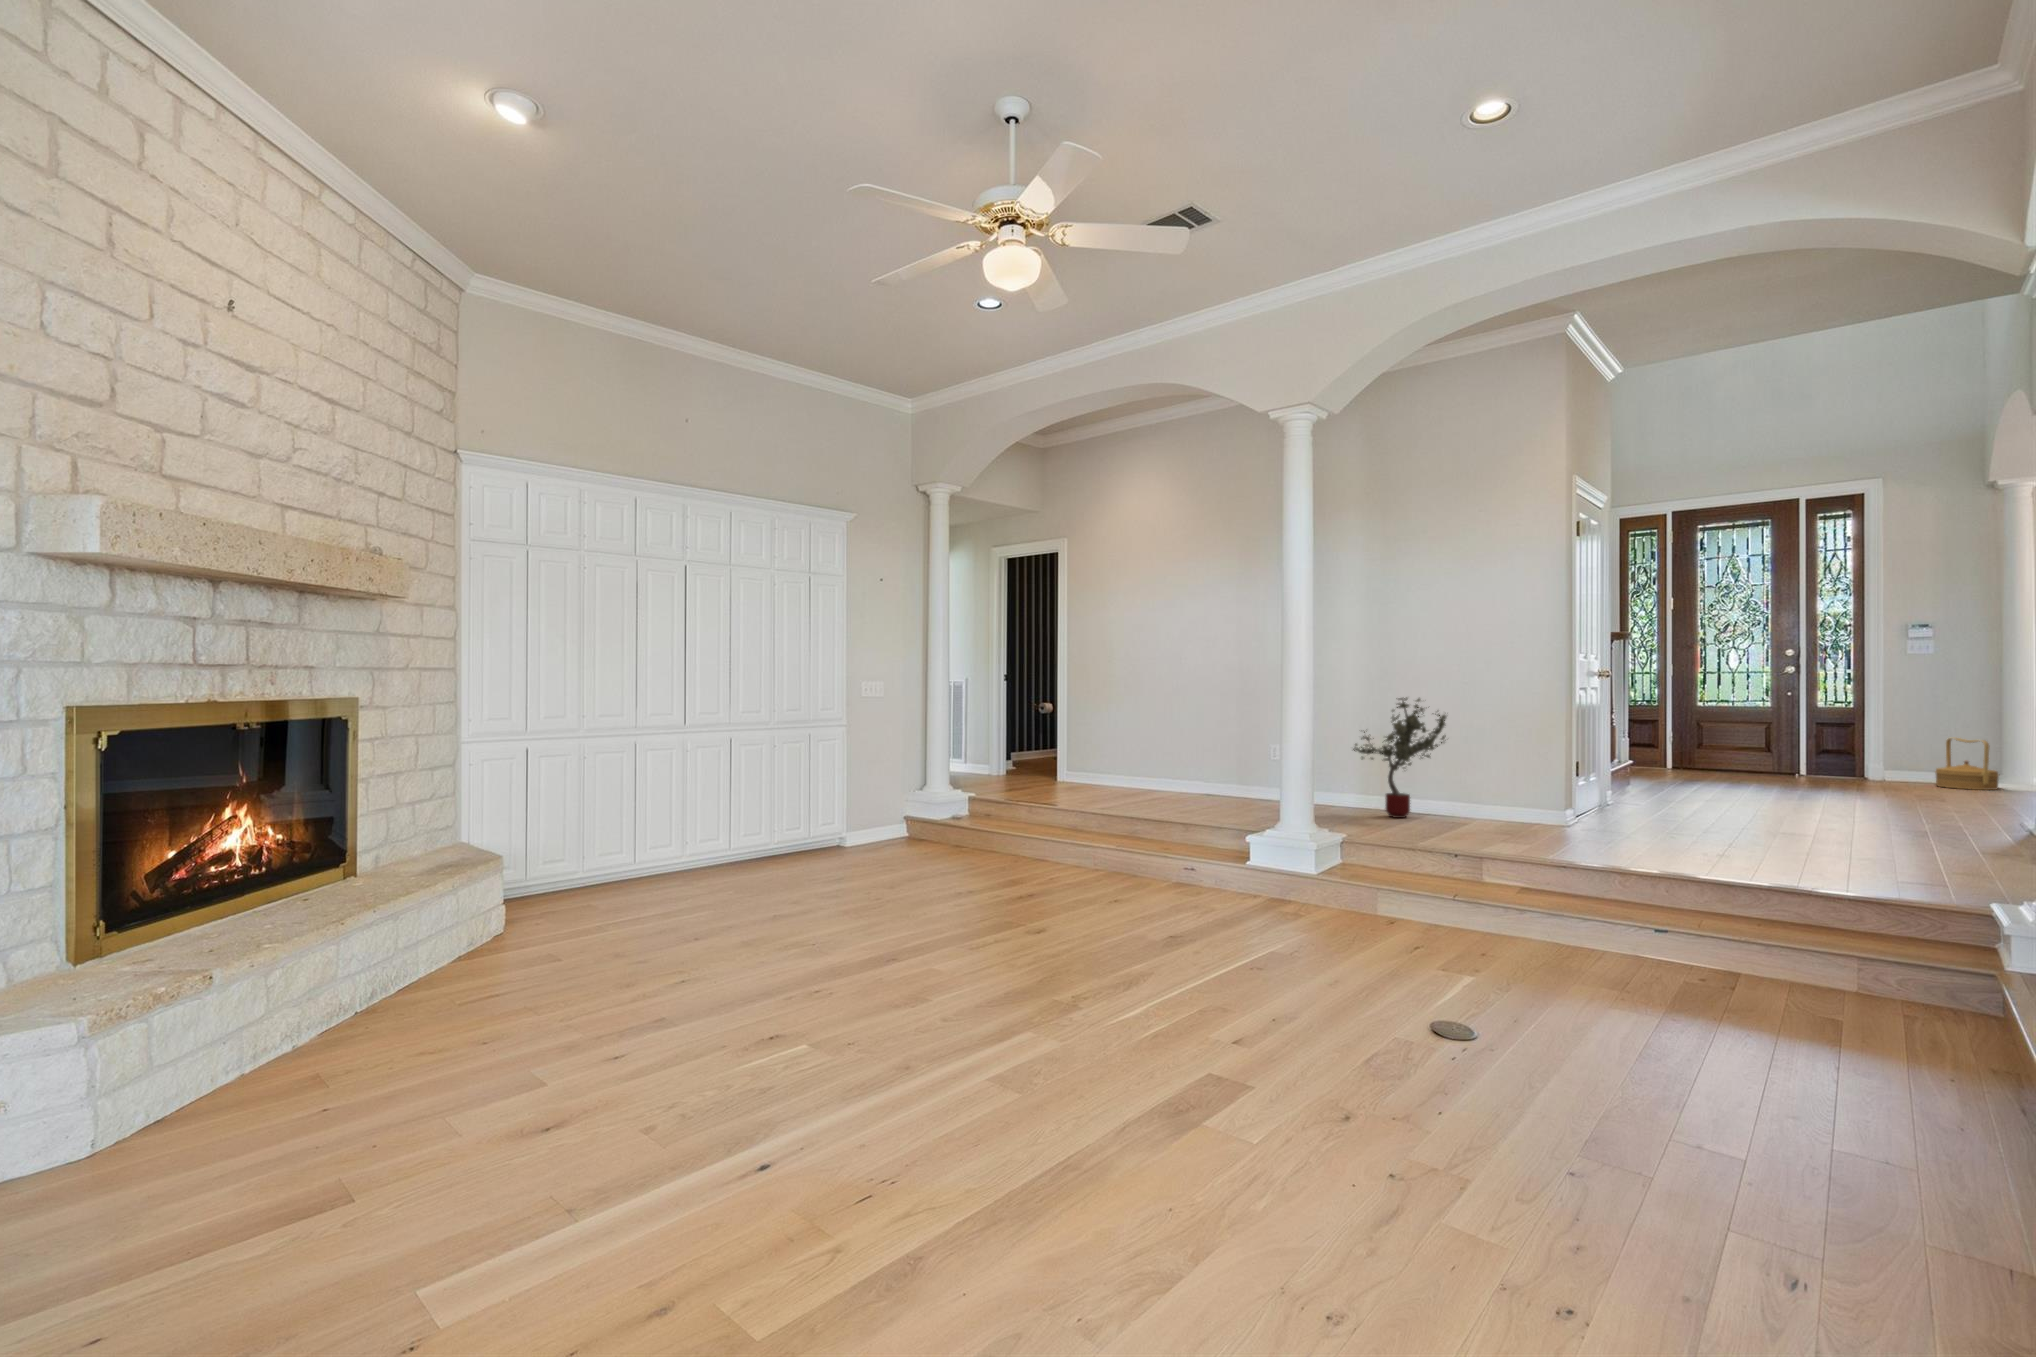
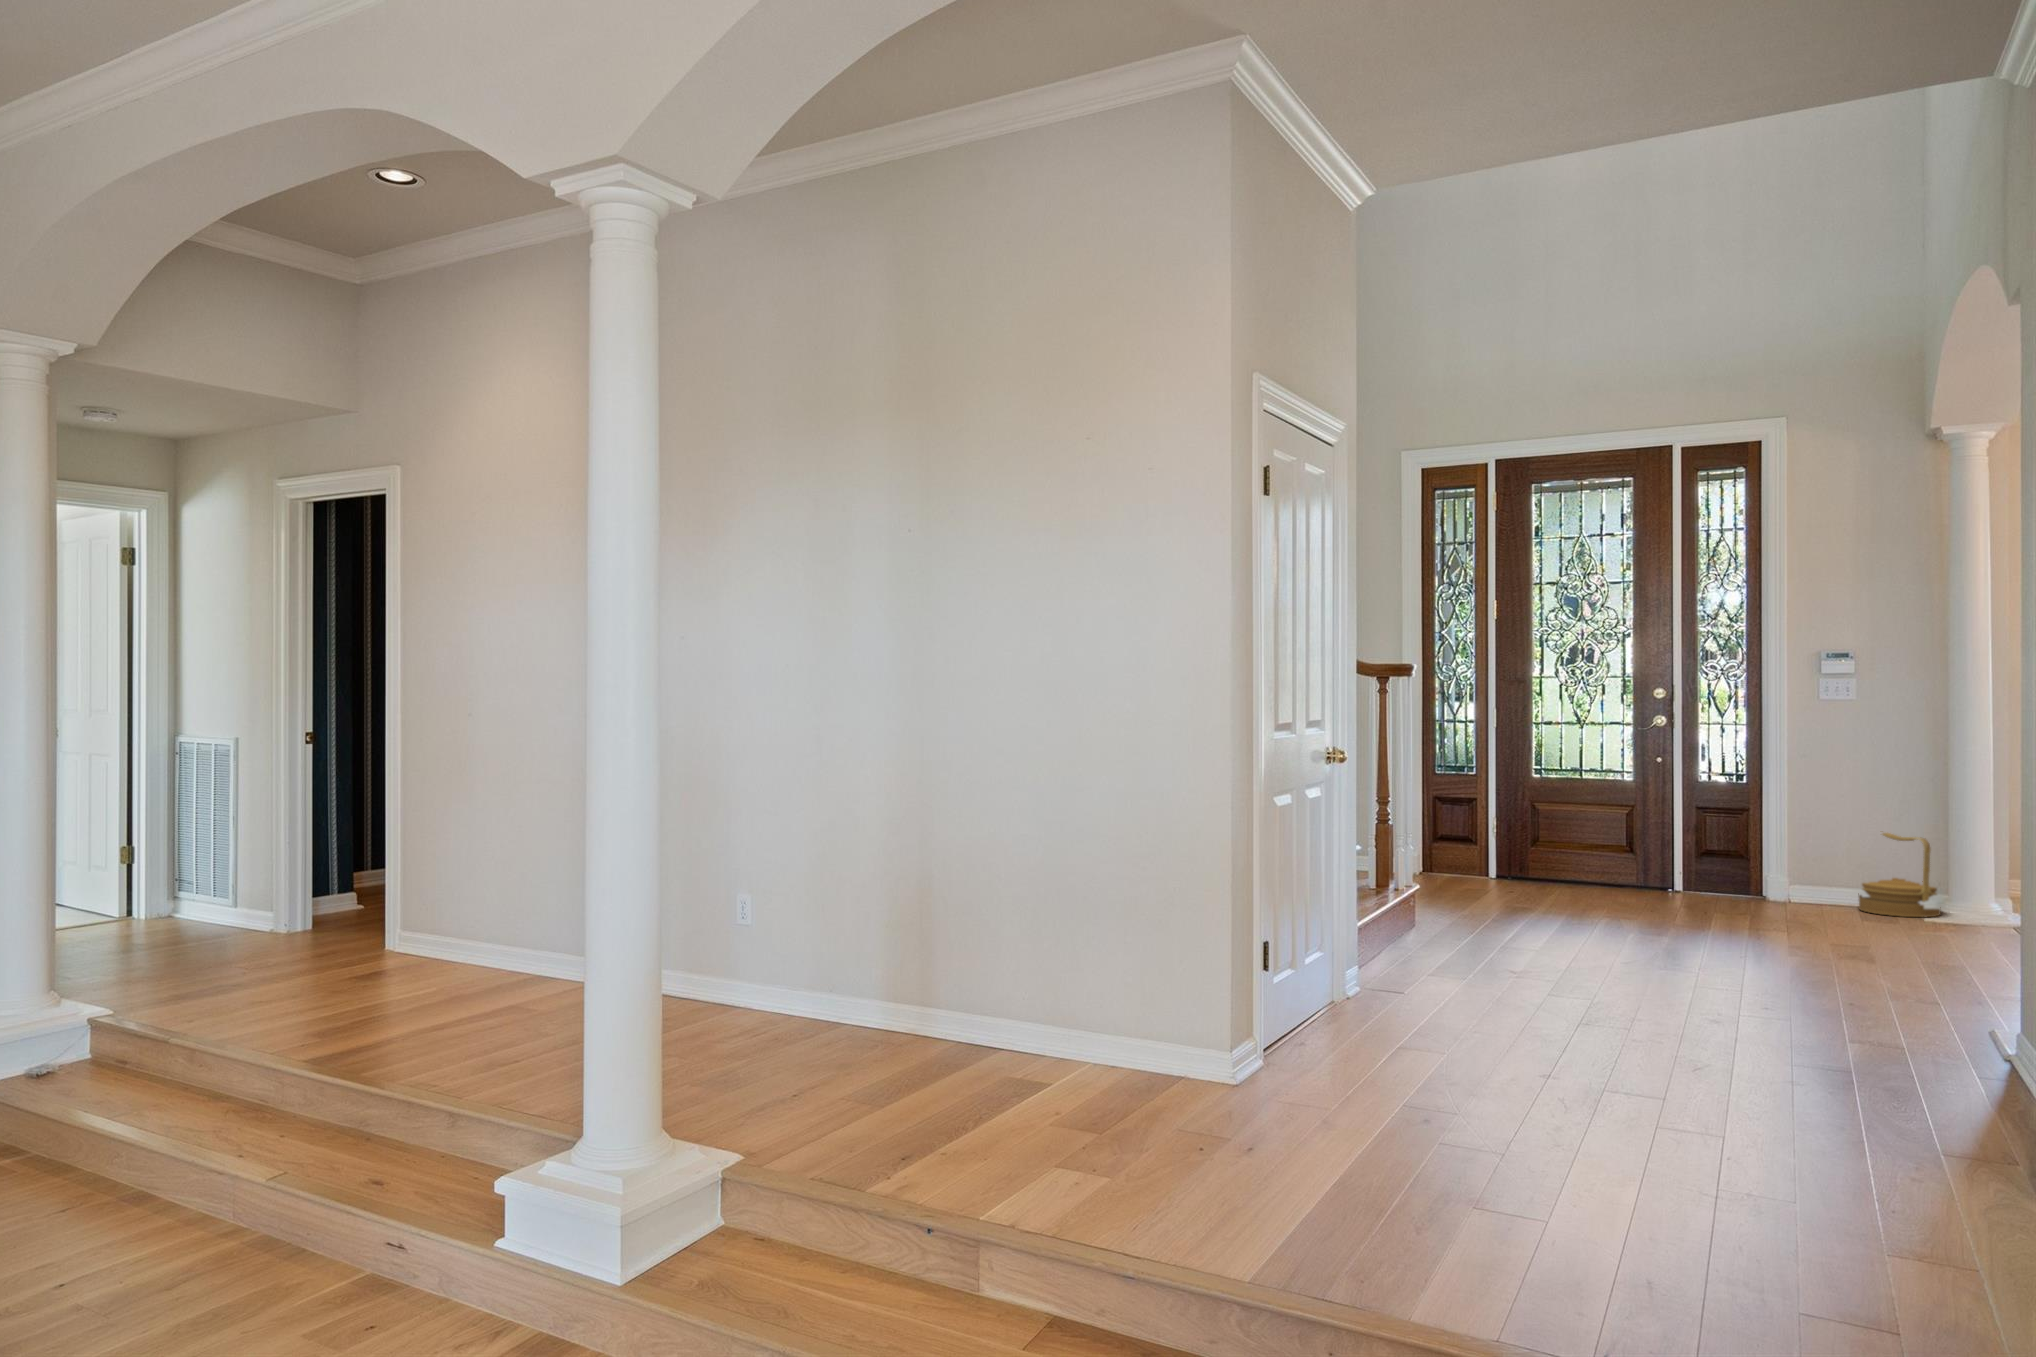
potted tree: present [1353,697,1446,818] -> none [906,800,1084,1056]

